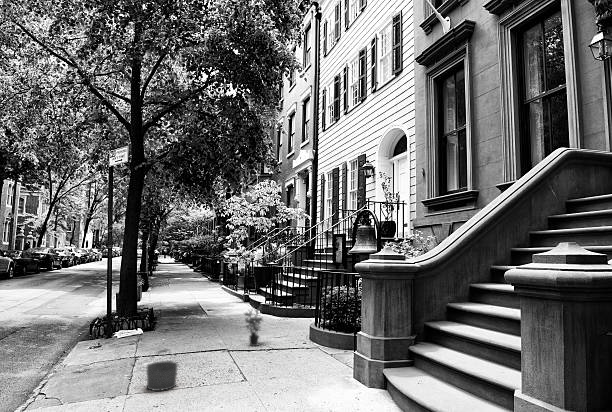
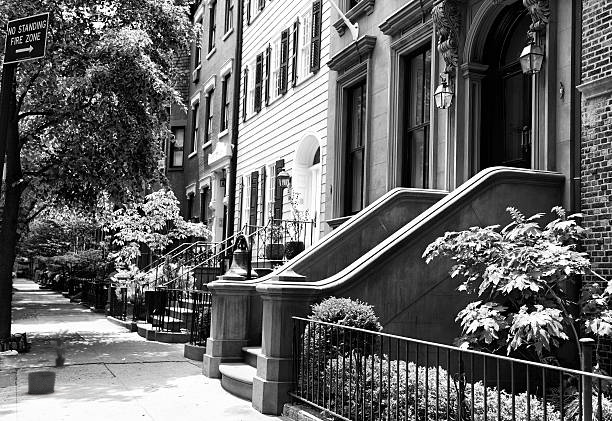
potted plant: present [245,308,263,346] -> present [51,330,70,368]

